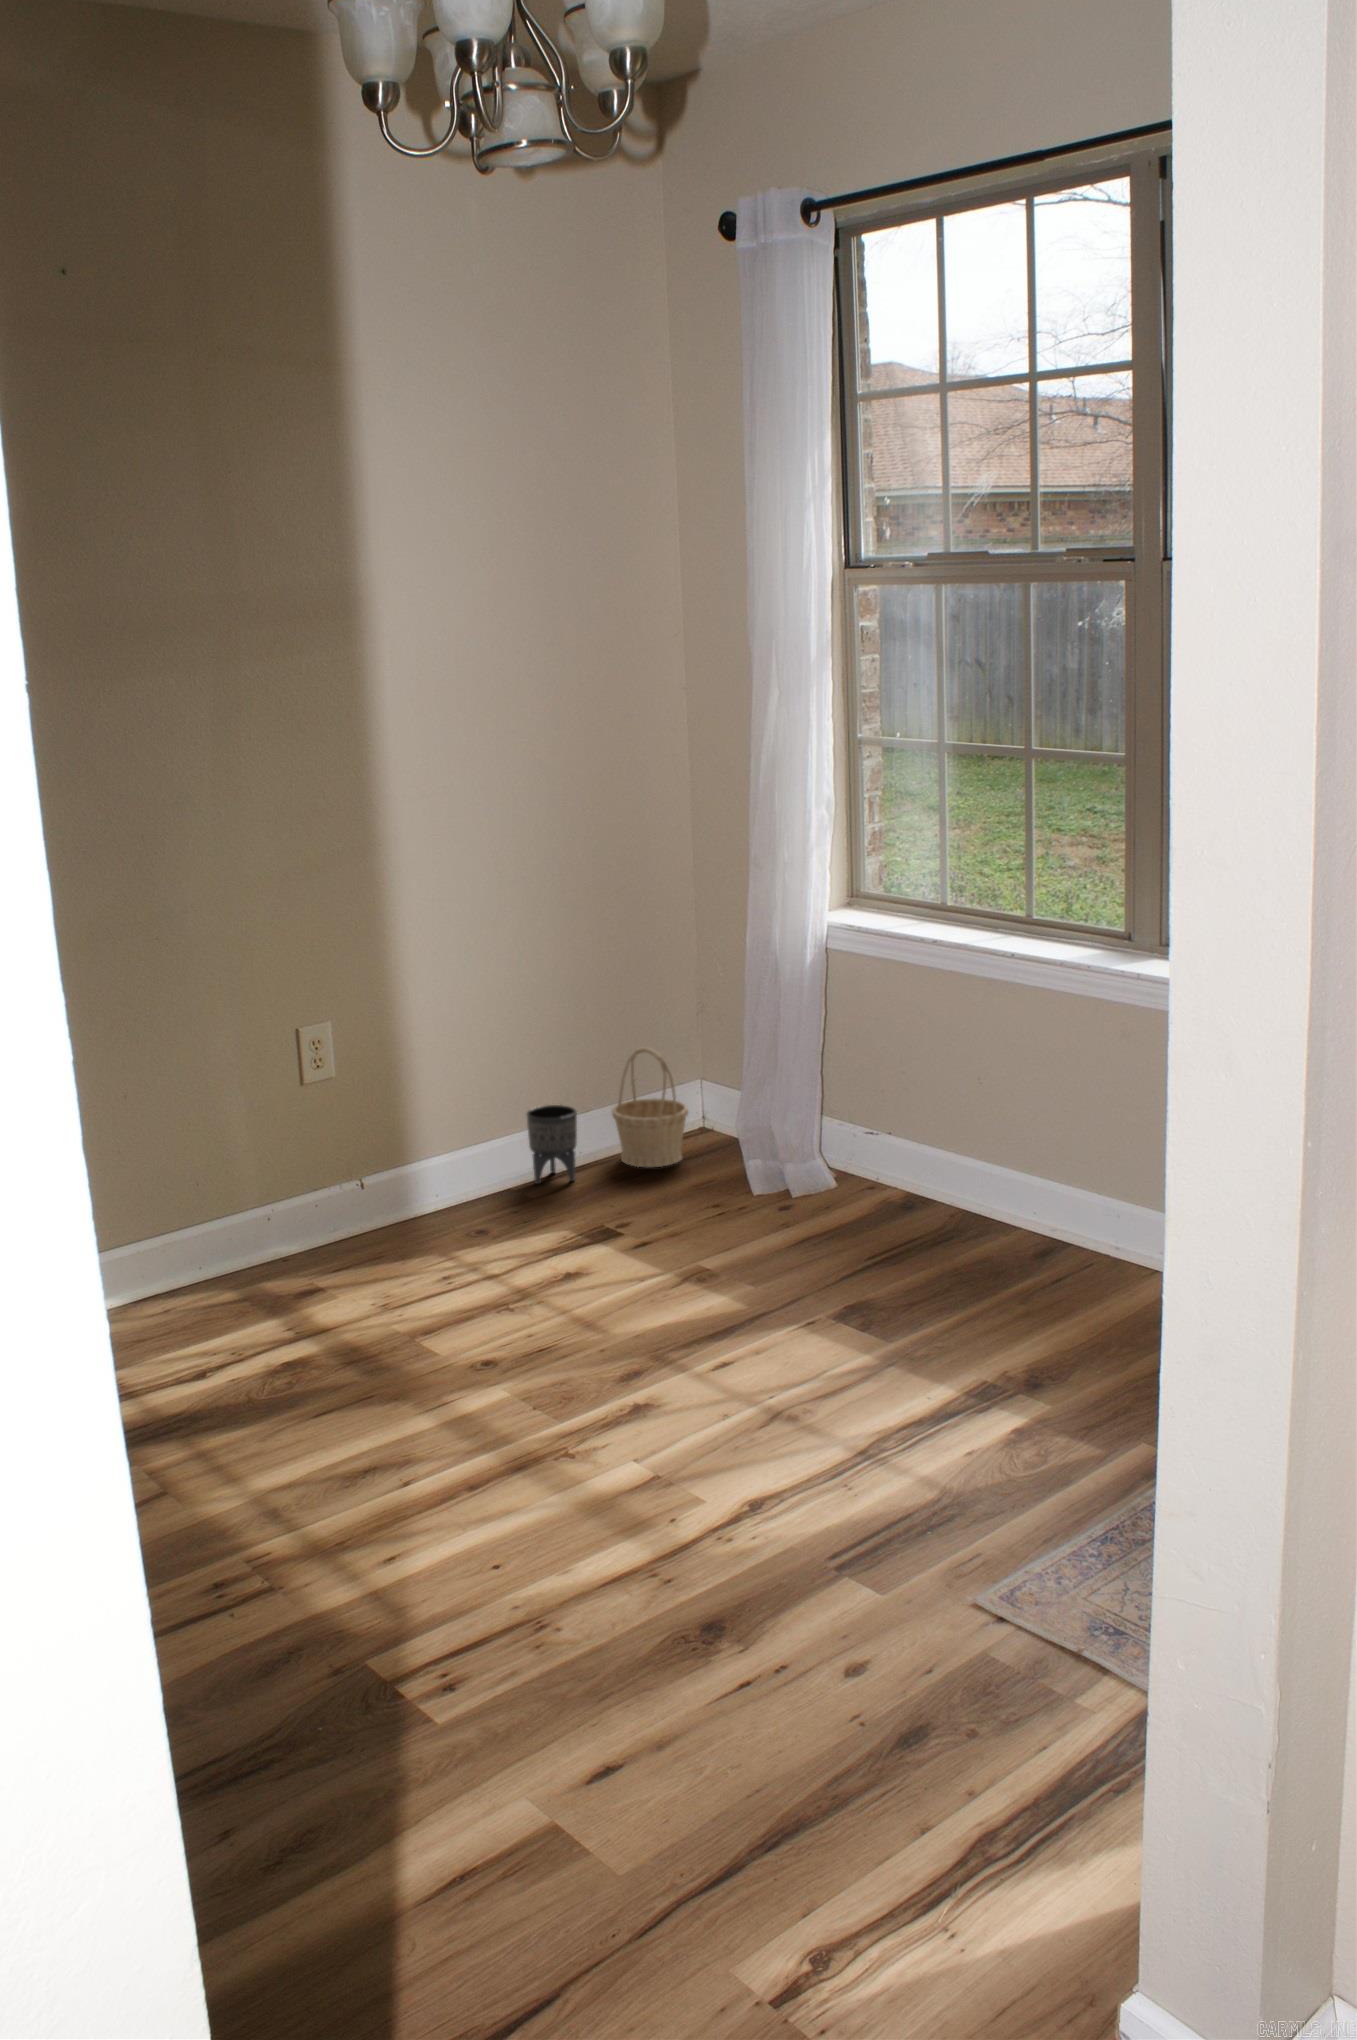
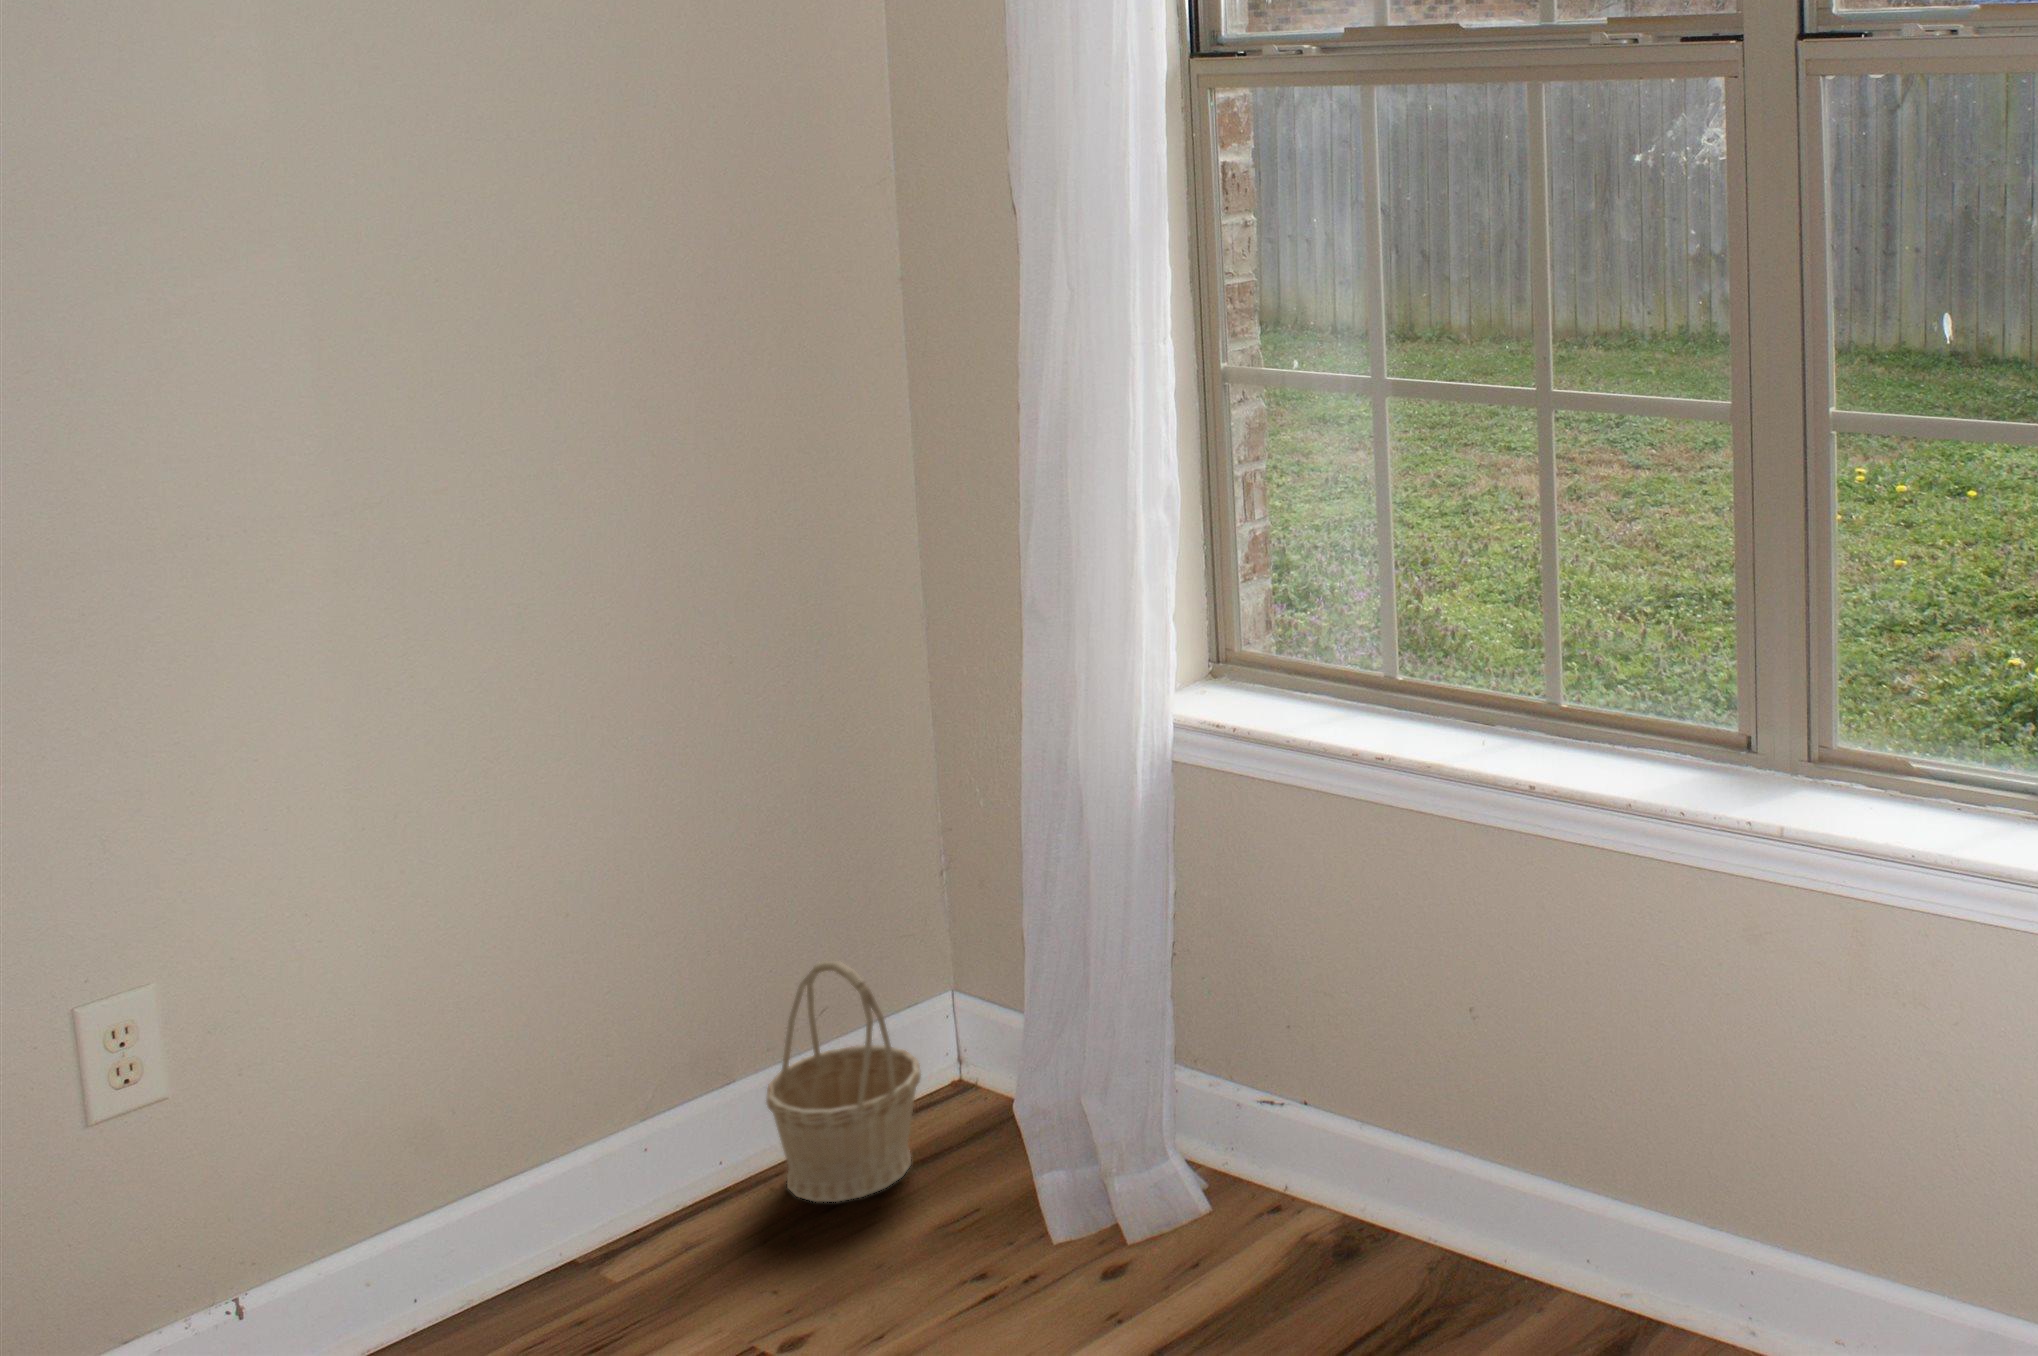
planter: present [527,1105,577,1183] -> none [572,1104,683,1282]

